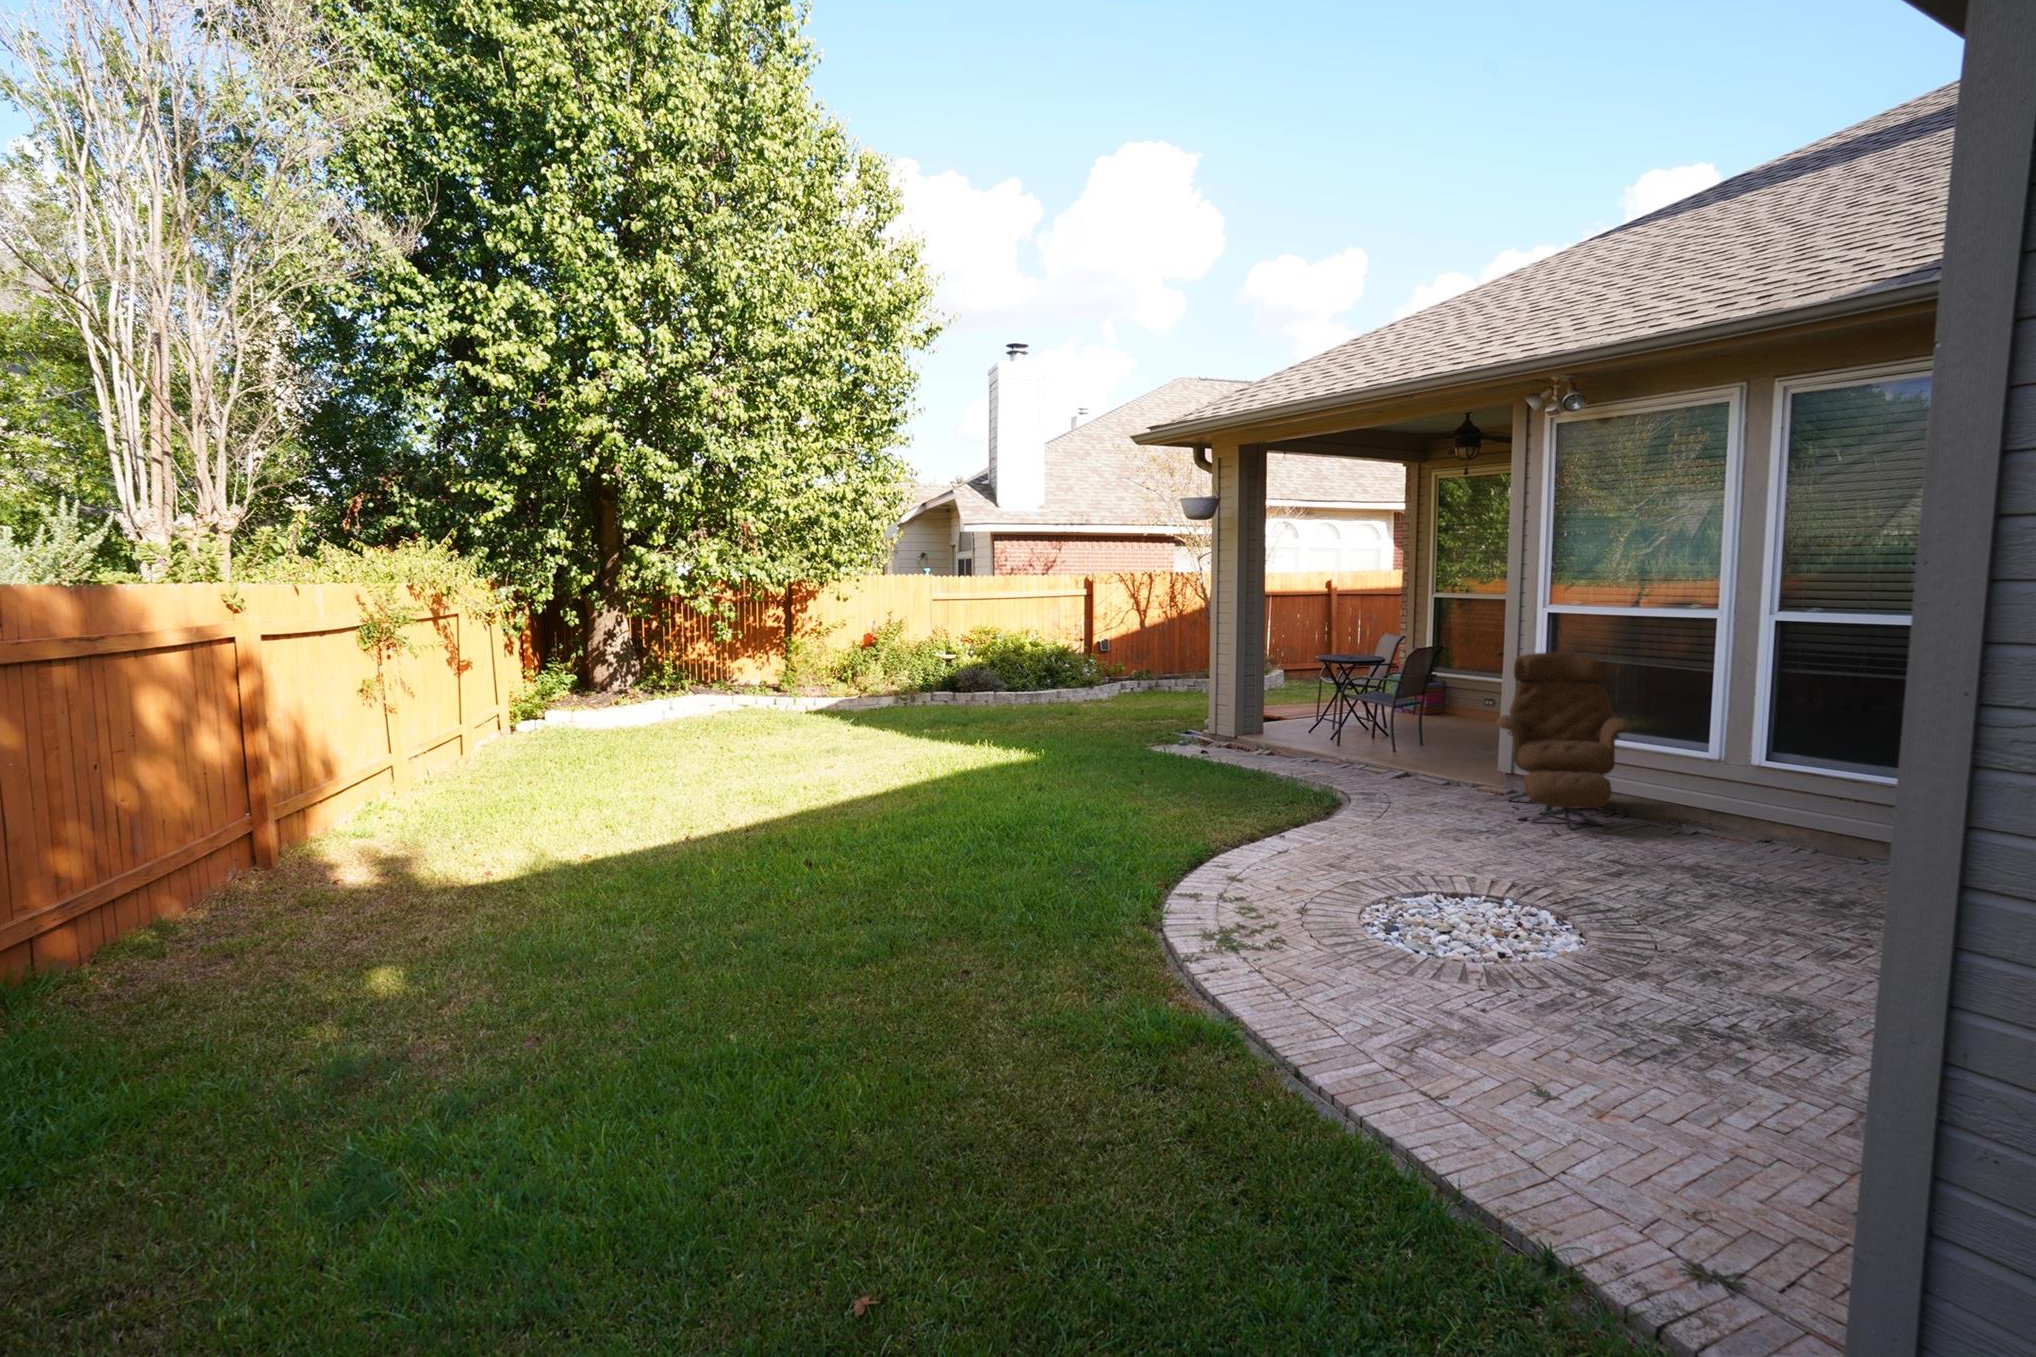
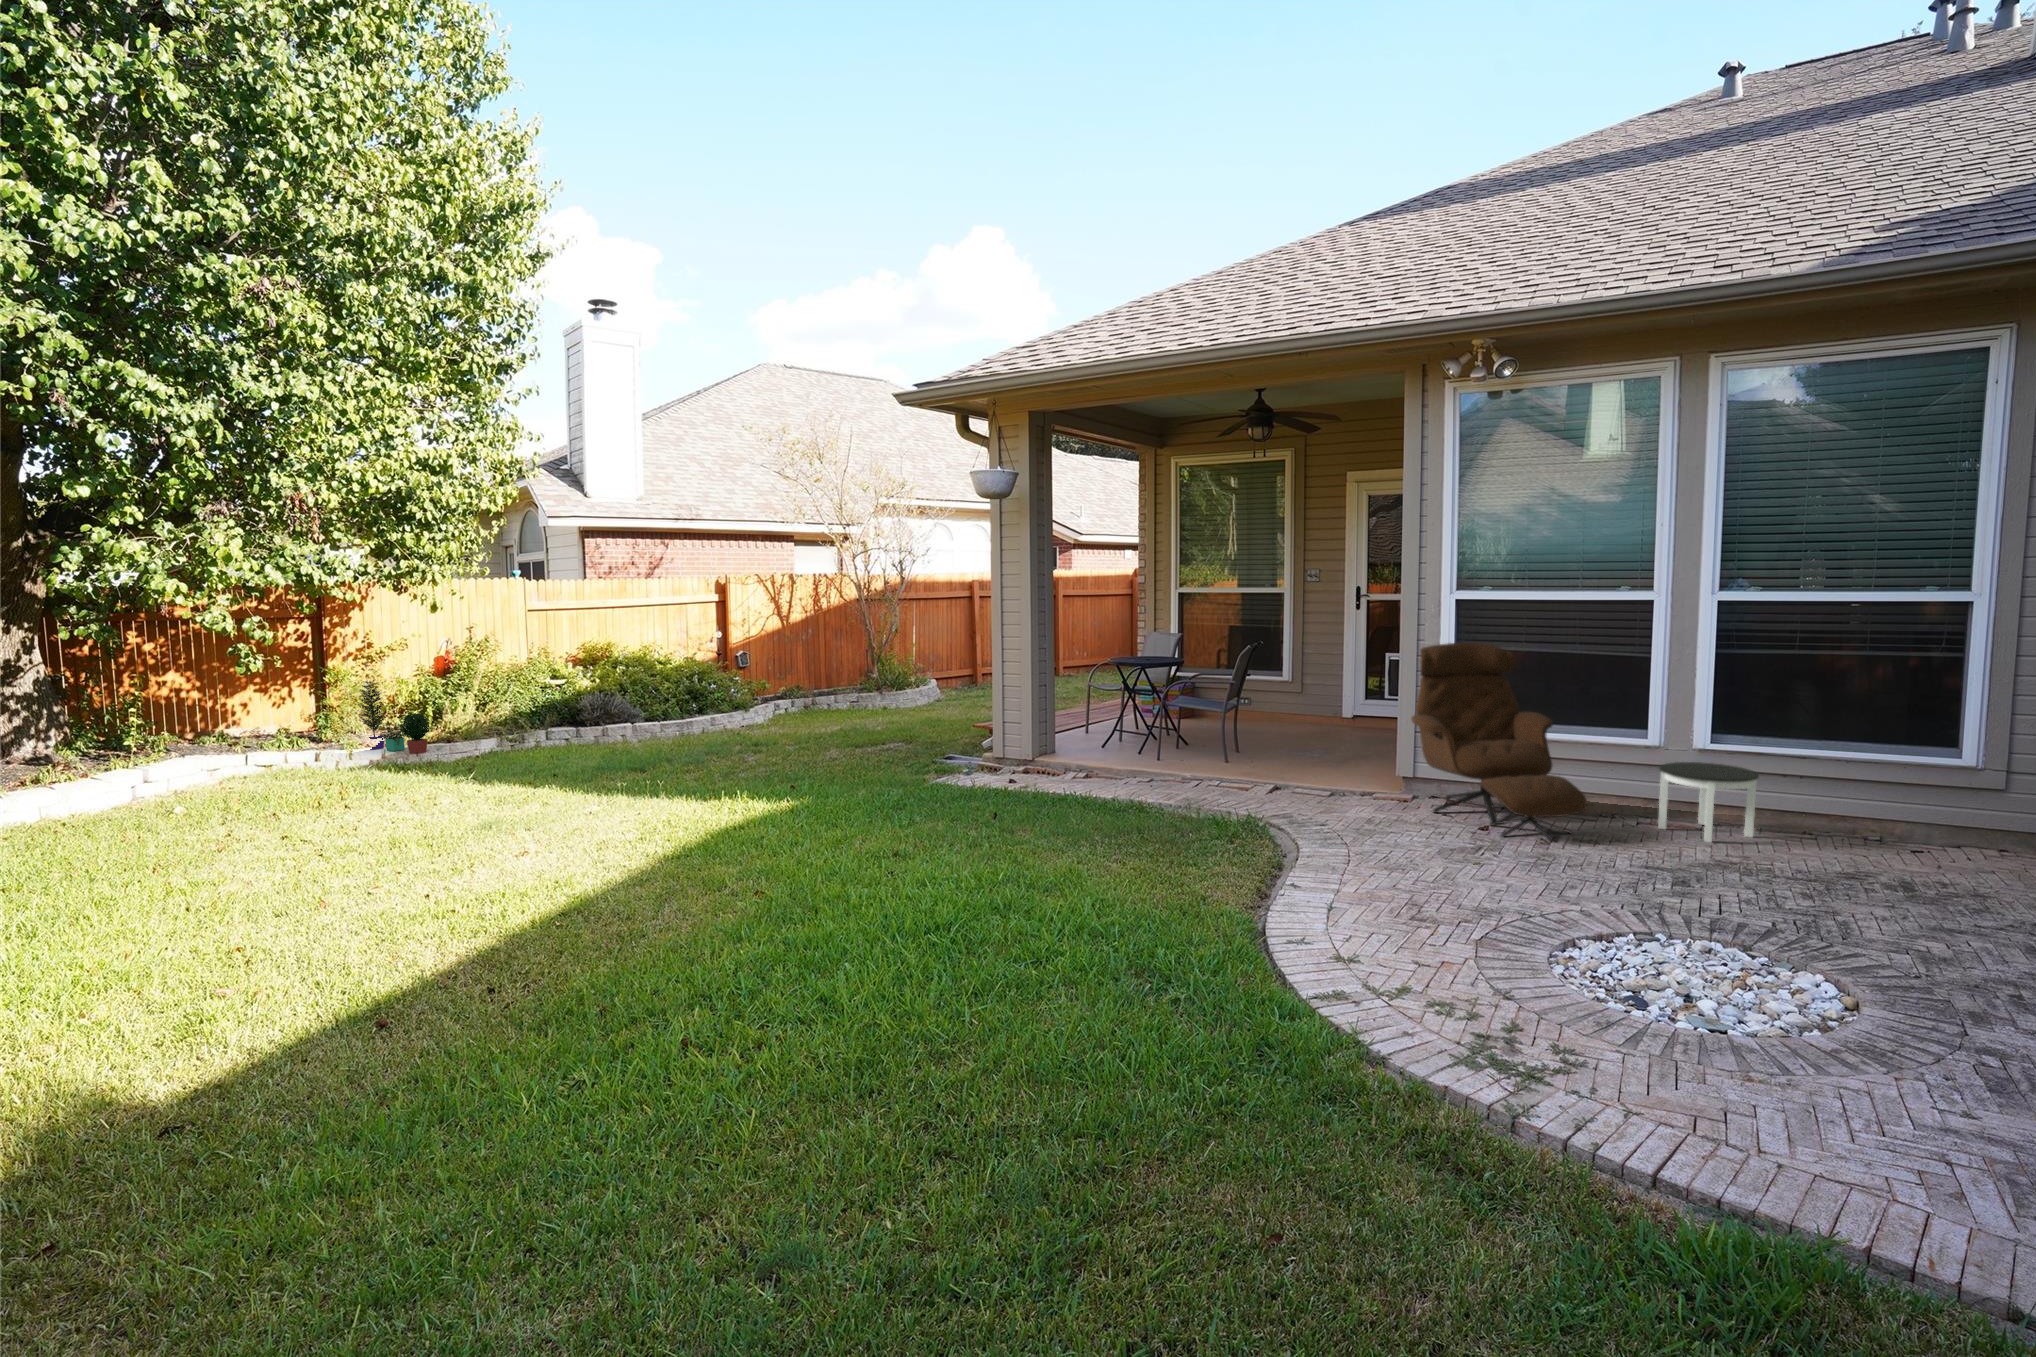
potted plant: none [802,652,844,705] -> present [358,680,431,754]
round table: none [1697,772,1791,846] -> present [1658,762,1759,843]

